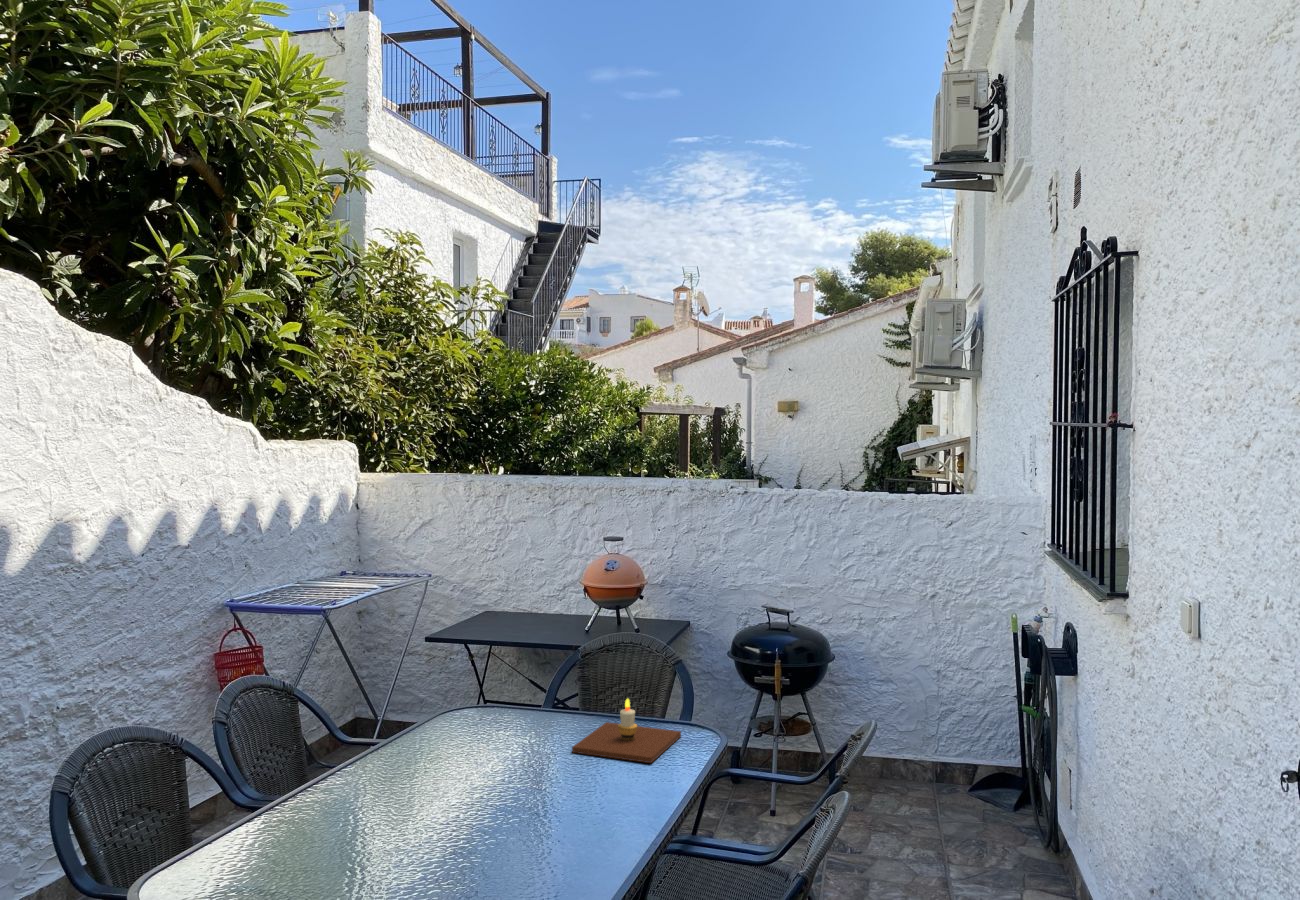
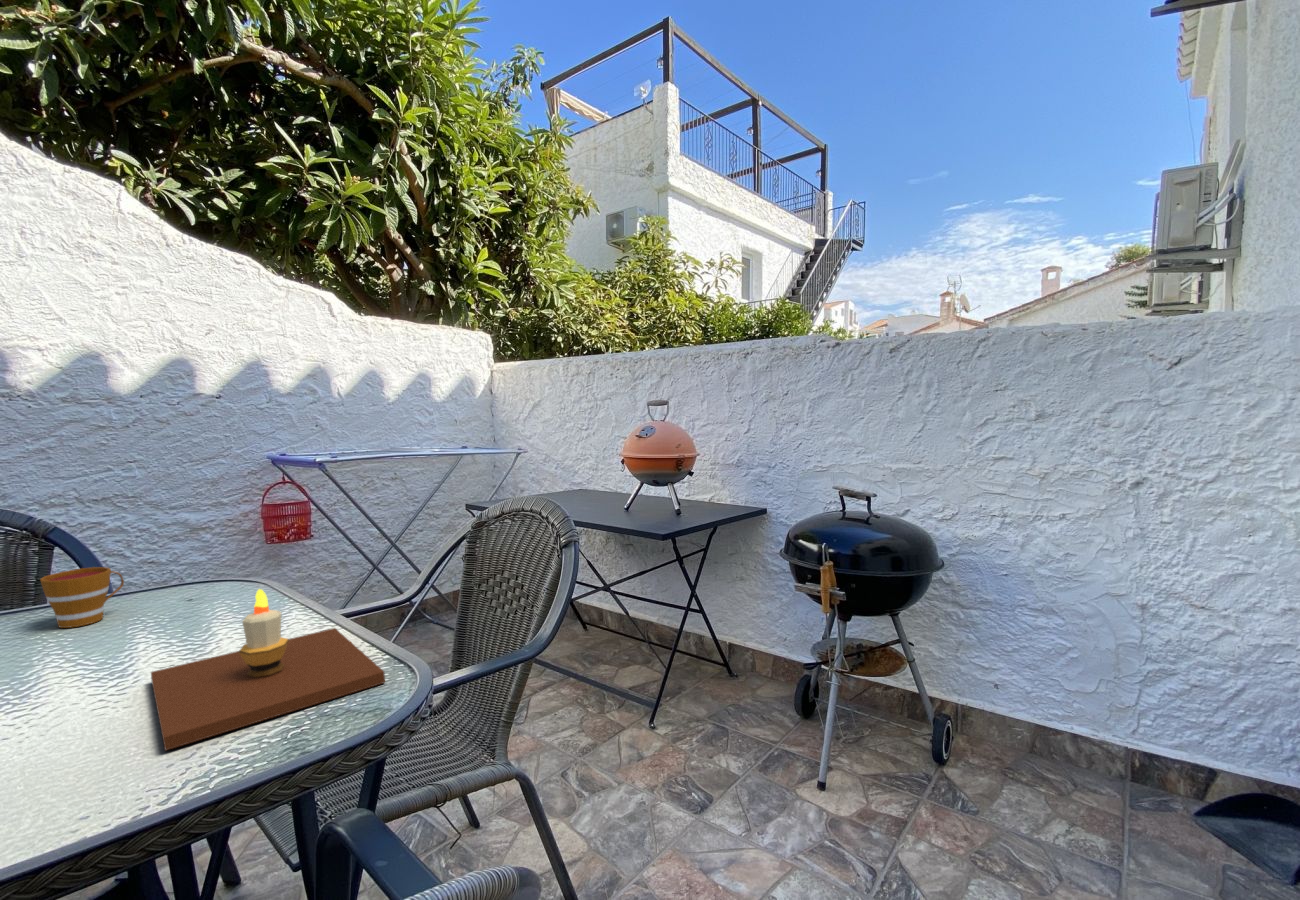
cup: none [413,707,446,746] -> present [40,567,124,628]

